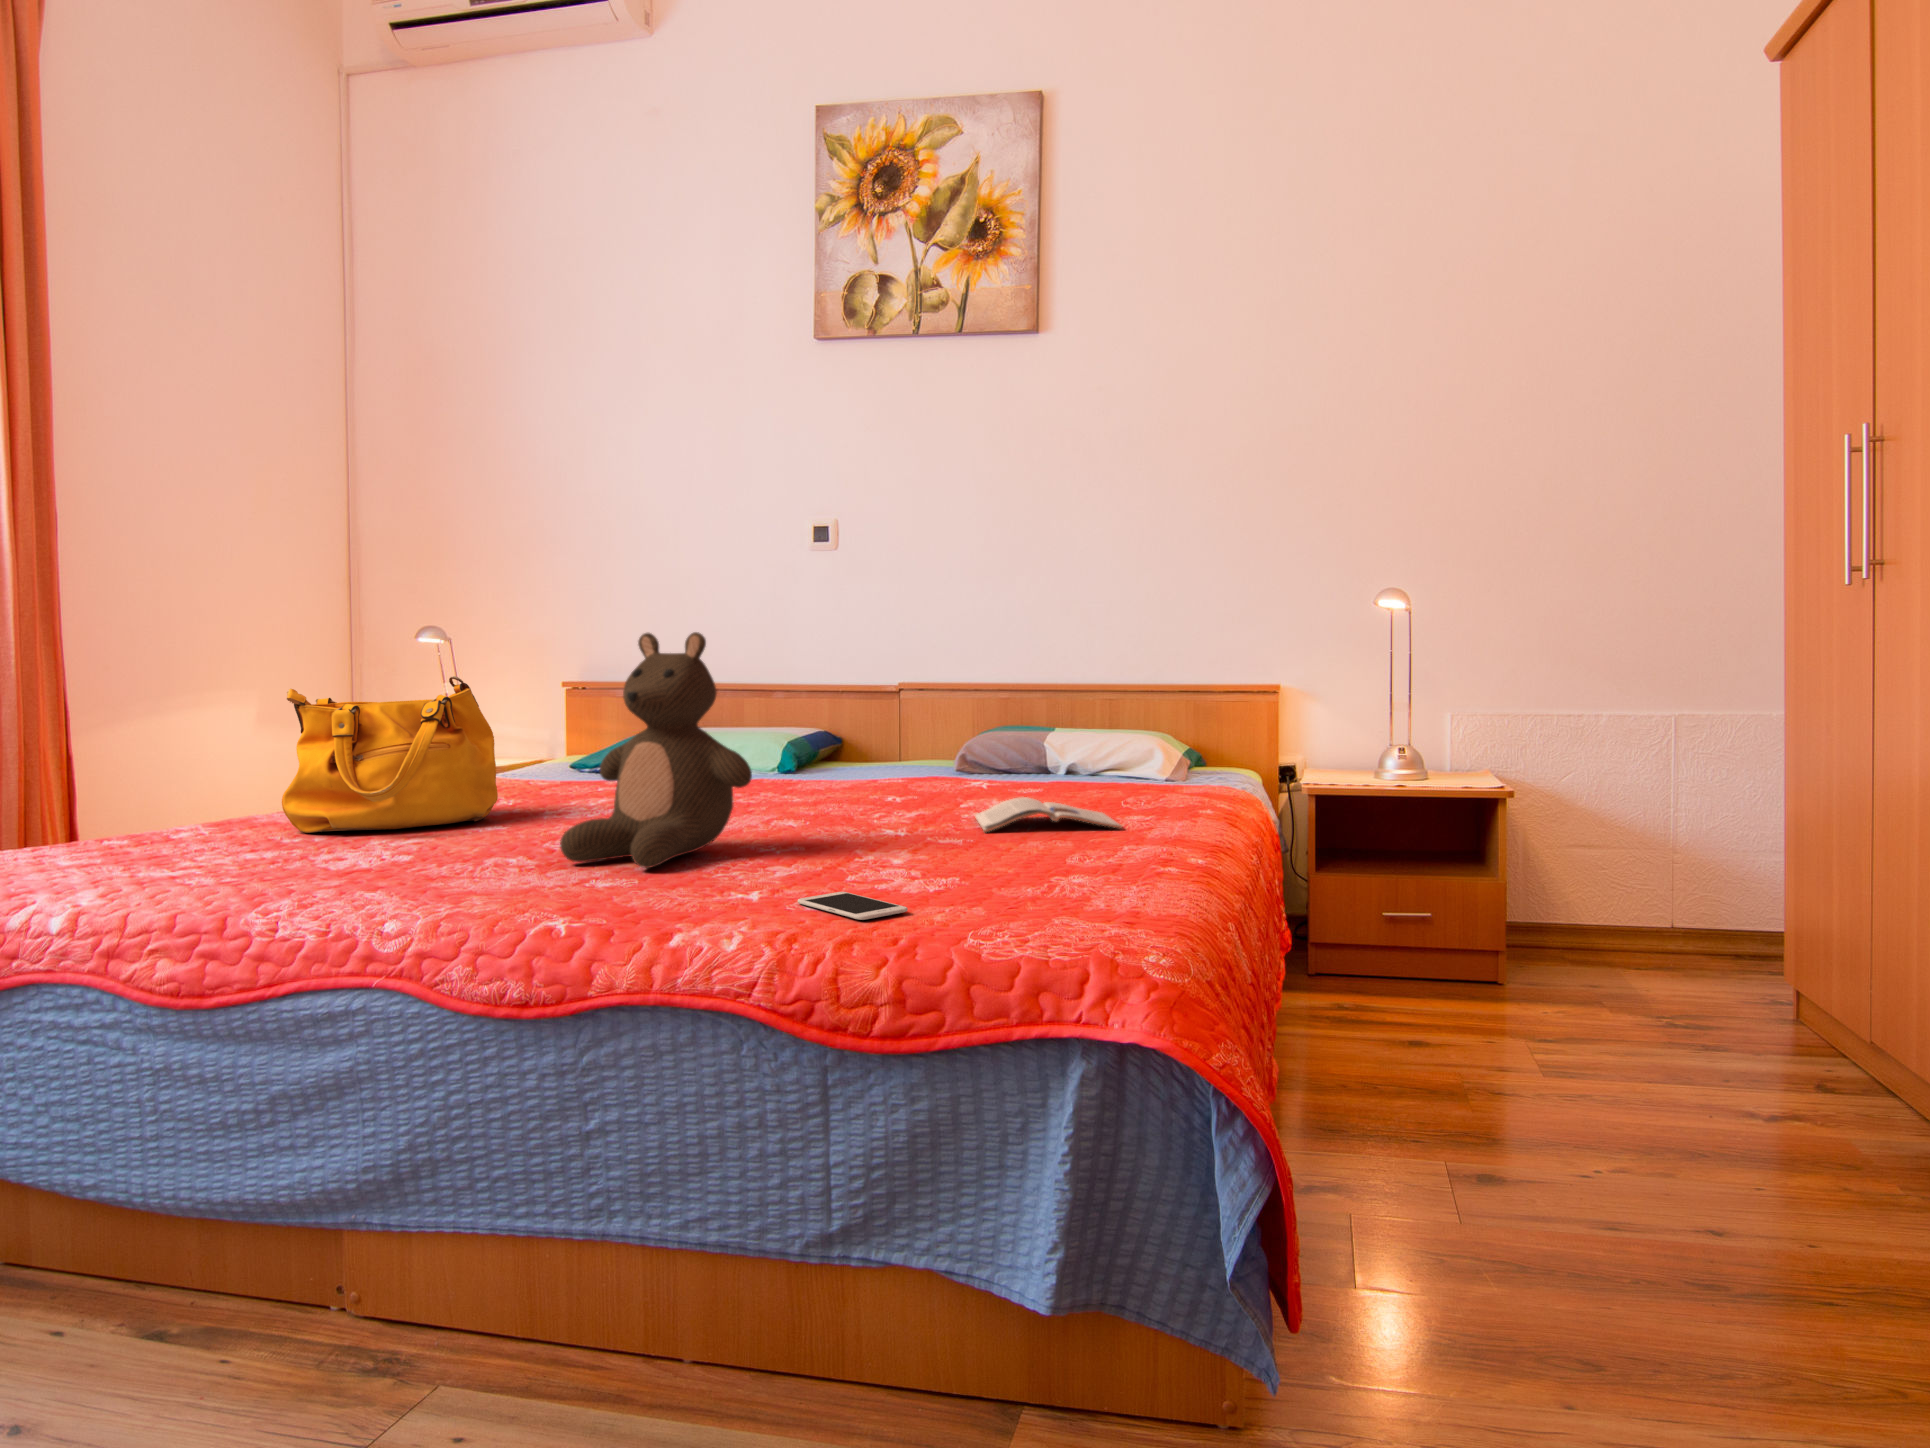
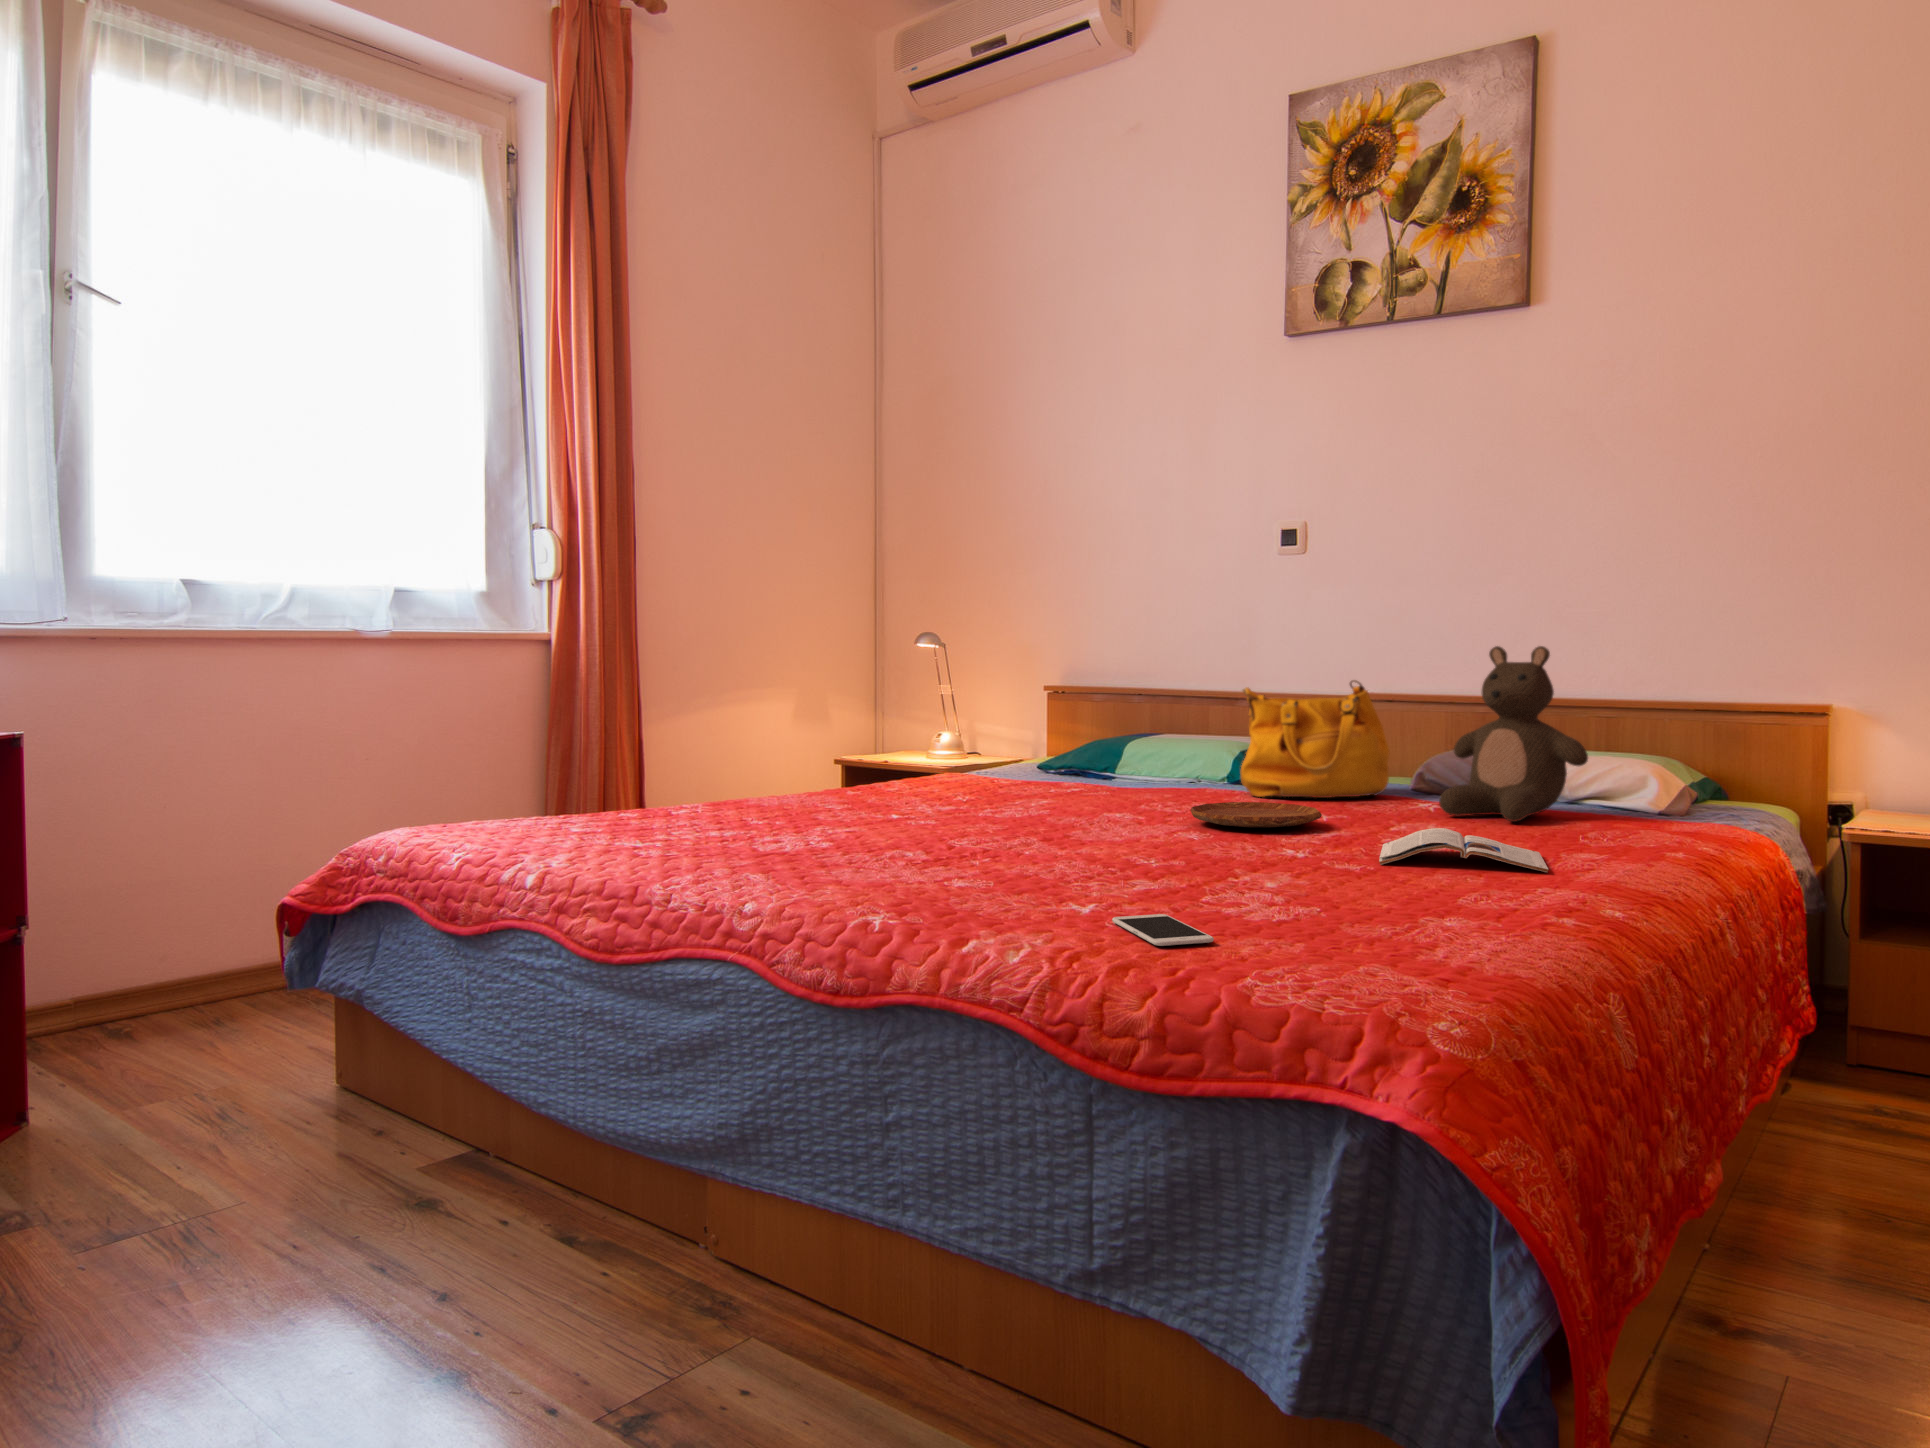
stuffed bear: present [560,632,752,868] -> present [1439,646,1588,822]
handbag: present [282,676,498,833] -> present [1240,680,1390,798]
tray: none [781,784,907,808] -> present [1190,802,1322,828]

